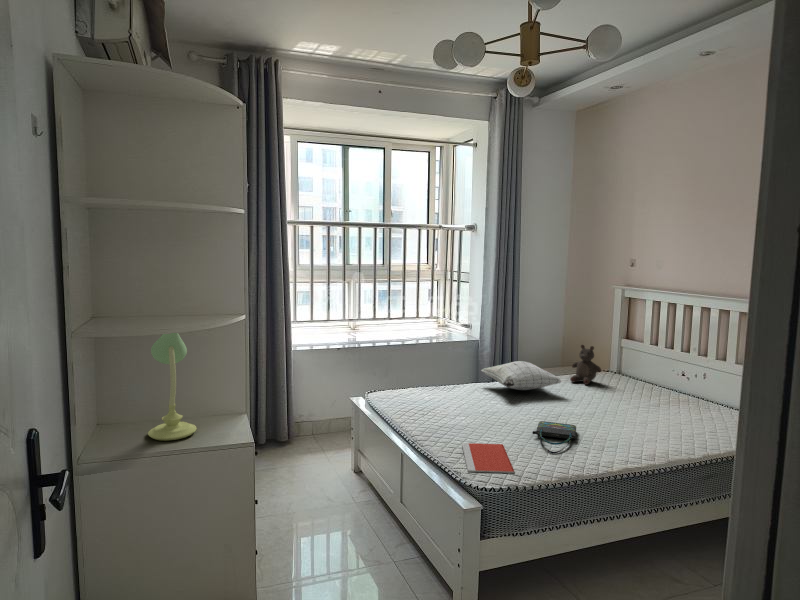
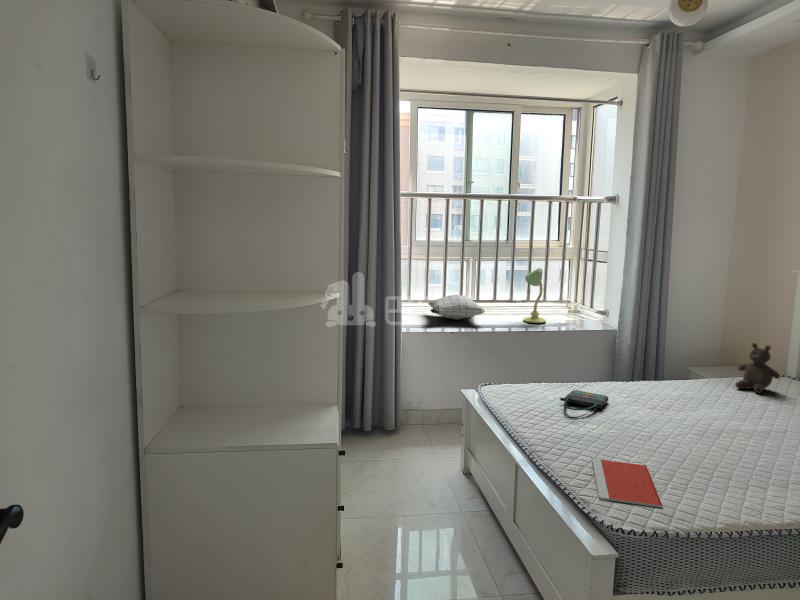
table lamp: present [148,333,196,441] -> present [523,268,546,323]
pillow: present [482,361,562,390] -> present [428,295,485,320]
tote bag: present [532,421,577,453] -> present [560,390,608,418]

